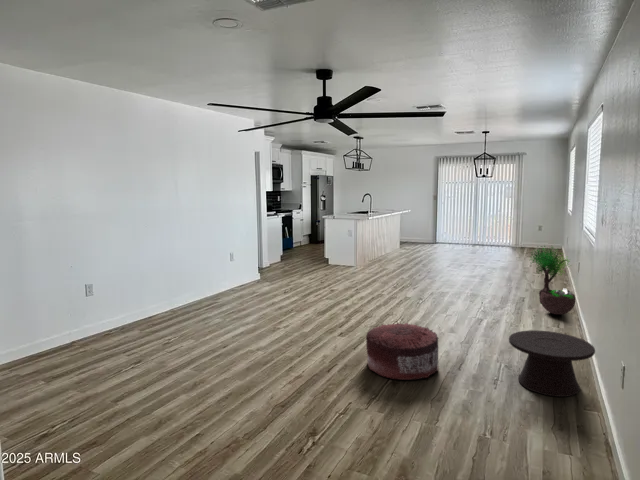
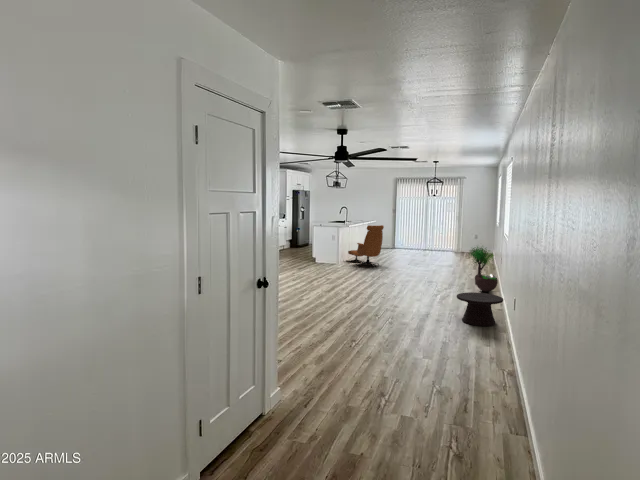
lounge chair: none [371,217,413,271] -> present [348,225,384,267]
pouf: present [366,323,439,380] -> none [371,290,416,321]

